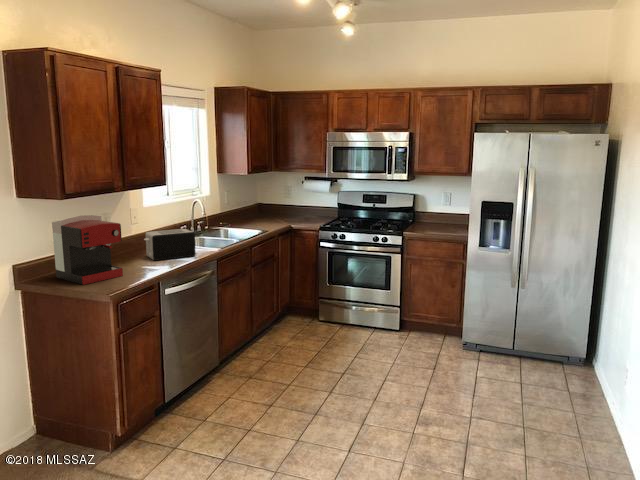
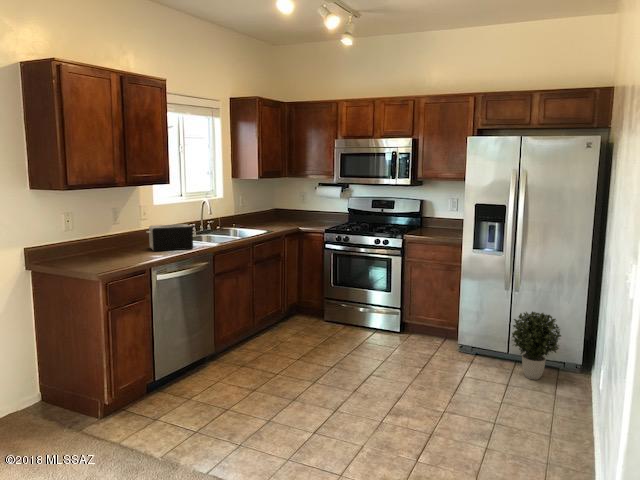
coffee maker: present [52,215,123,285] -> none [58,206,119,267]
potted plant: none [521,308,572,376] -> present [512,312,561,380]

